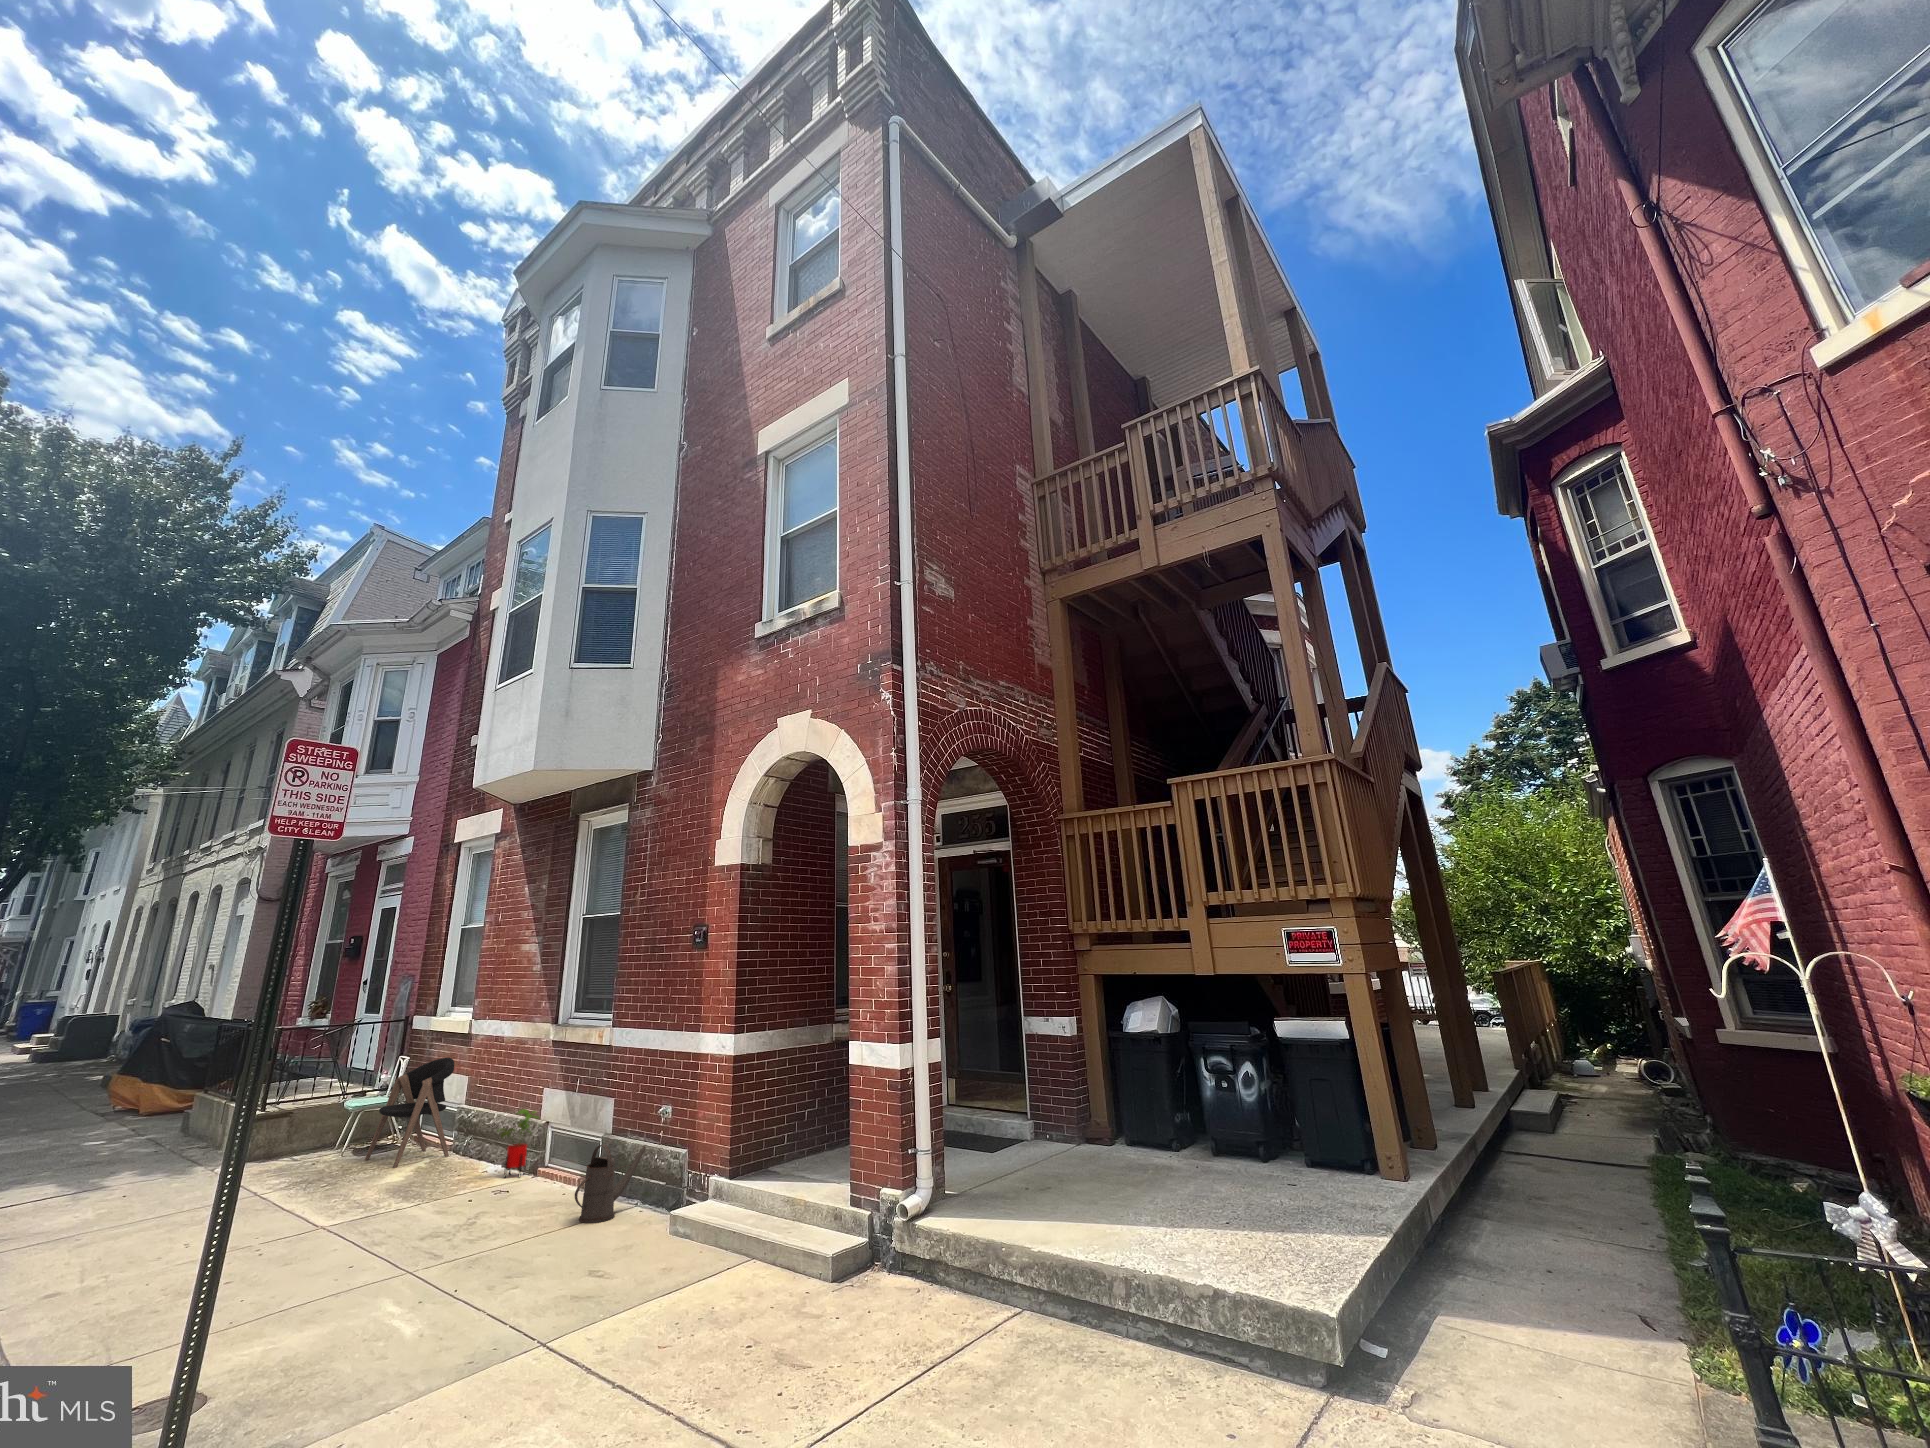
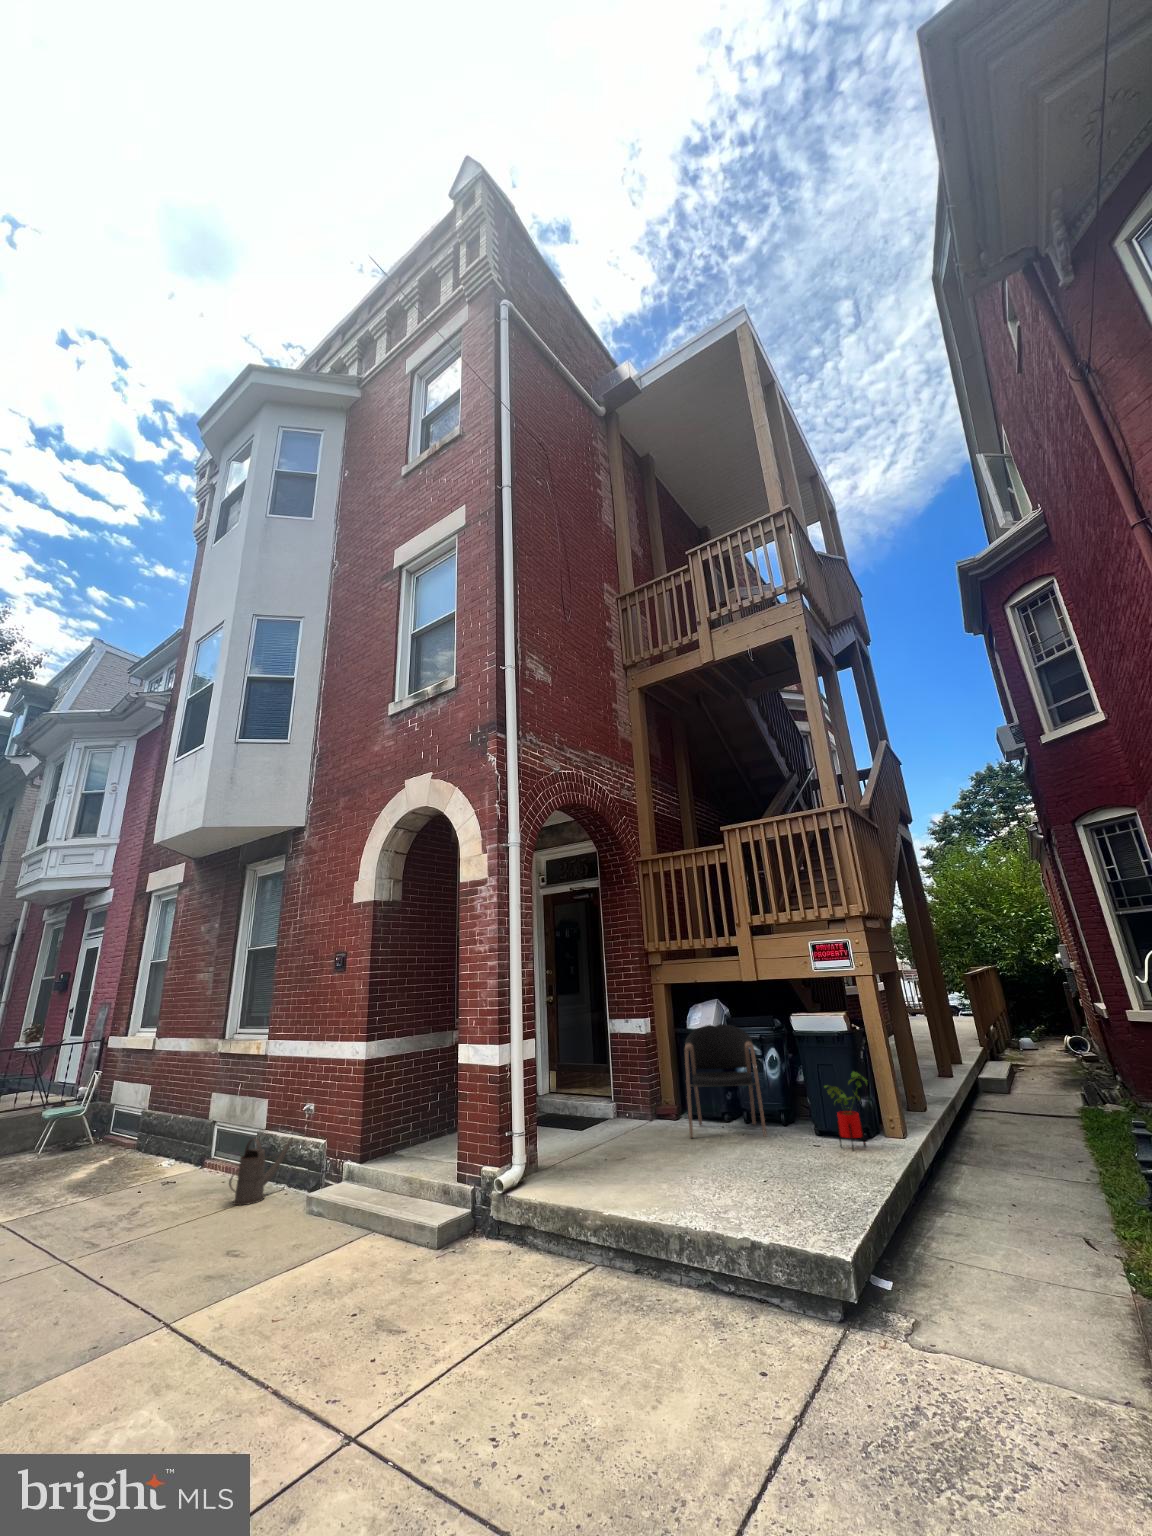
chair: present [365,1058,454,1168] -> present [684,1024,767,1138]
house plant: present [500,1109,538,1177] -> present [825,1072,867,1149]

